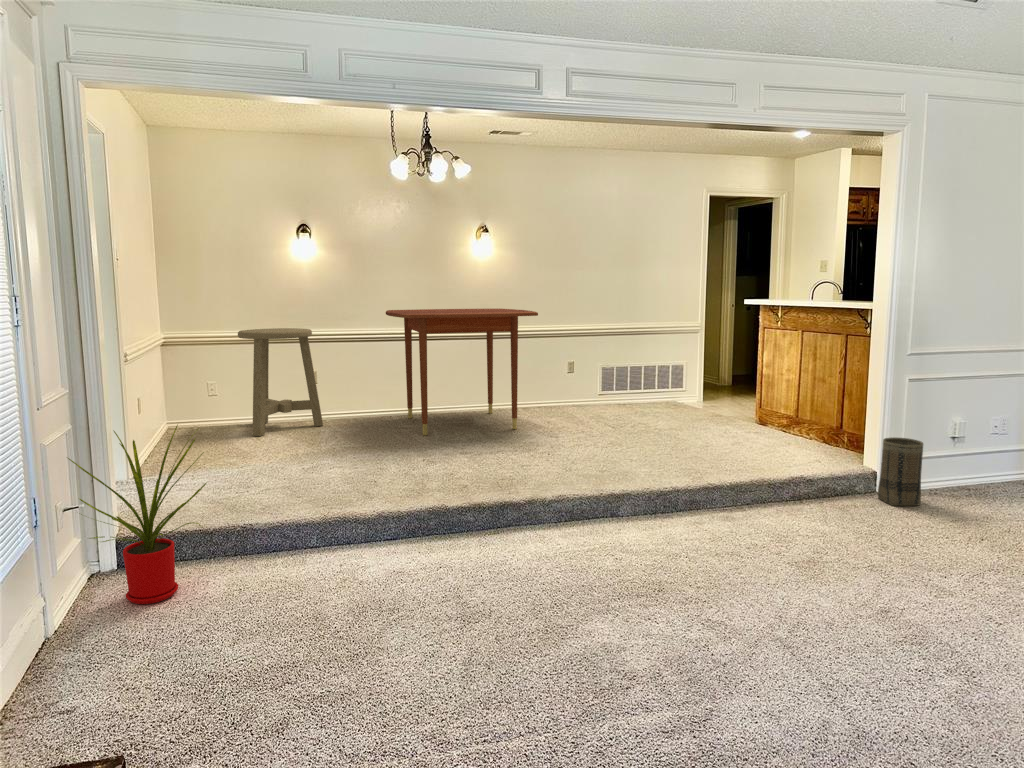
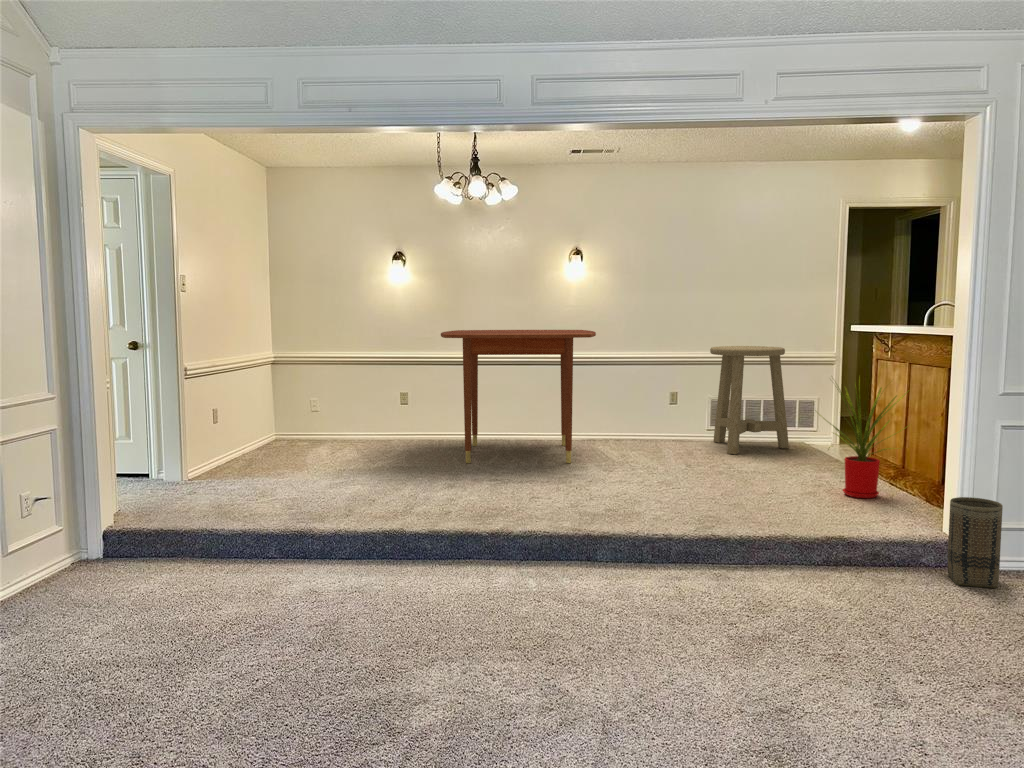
stool: present [238,328,323,436] -> present [710,346,789,454]
house plant: present [68,425,206,604] -> present [820,378,904,498]

